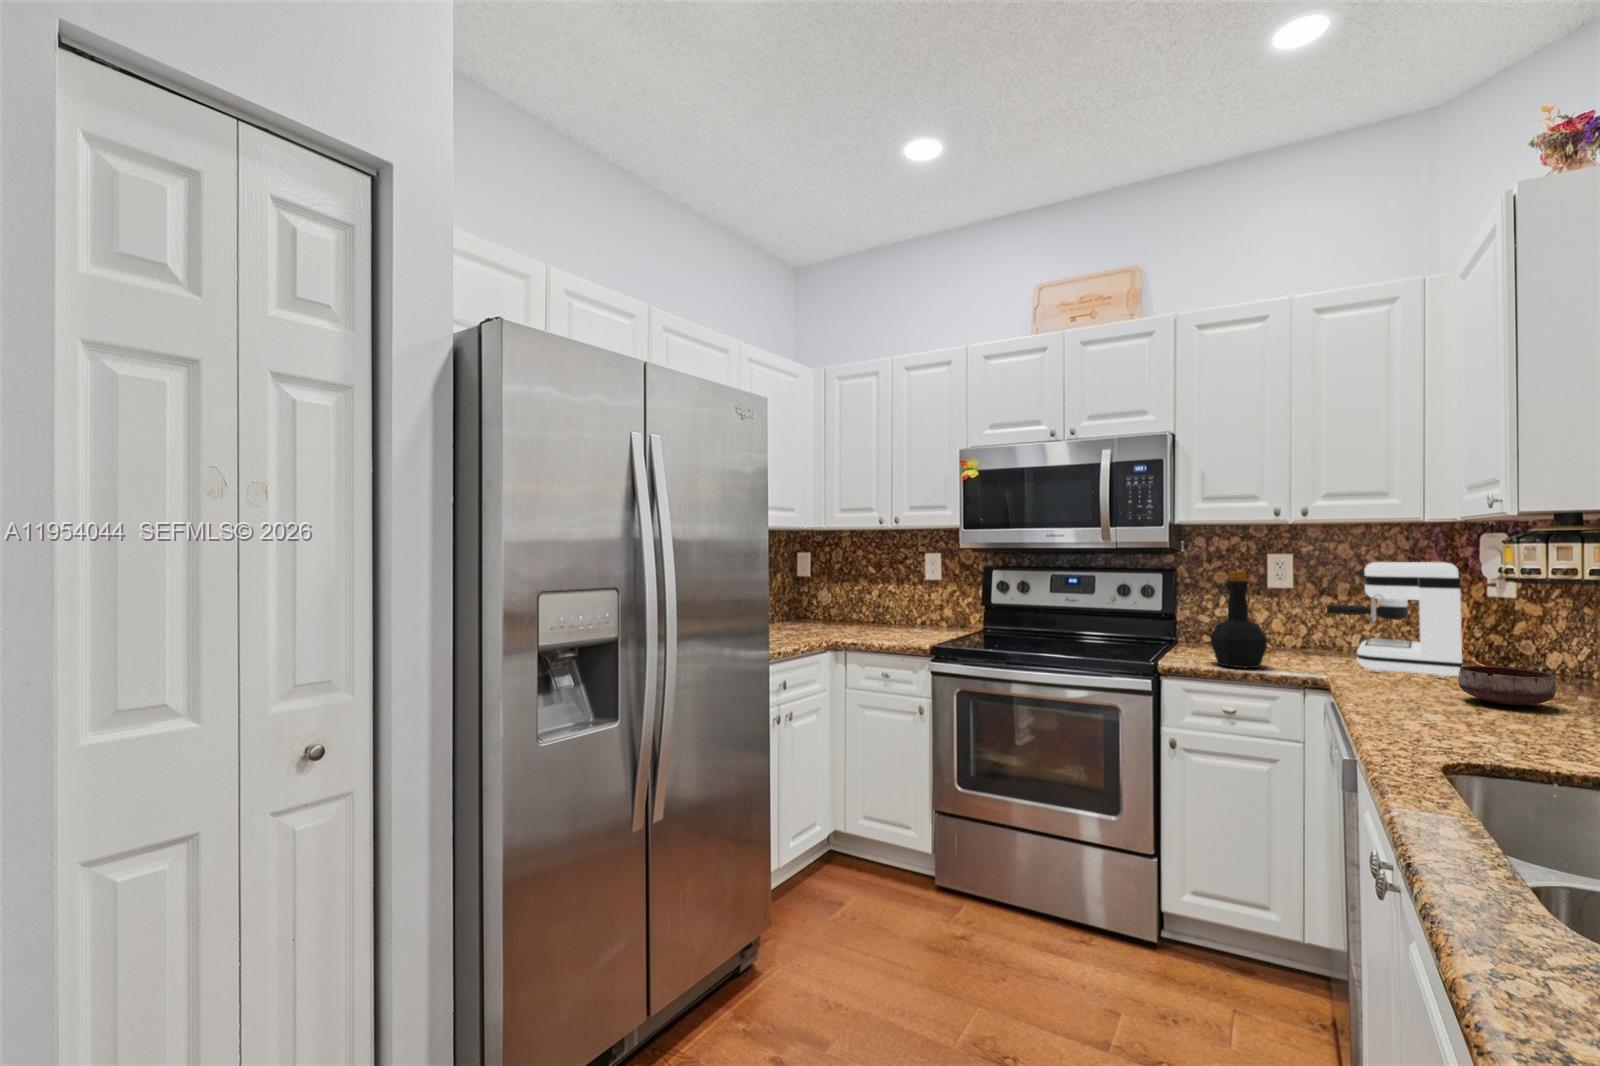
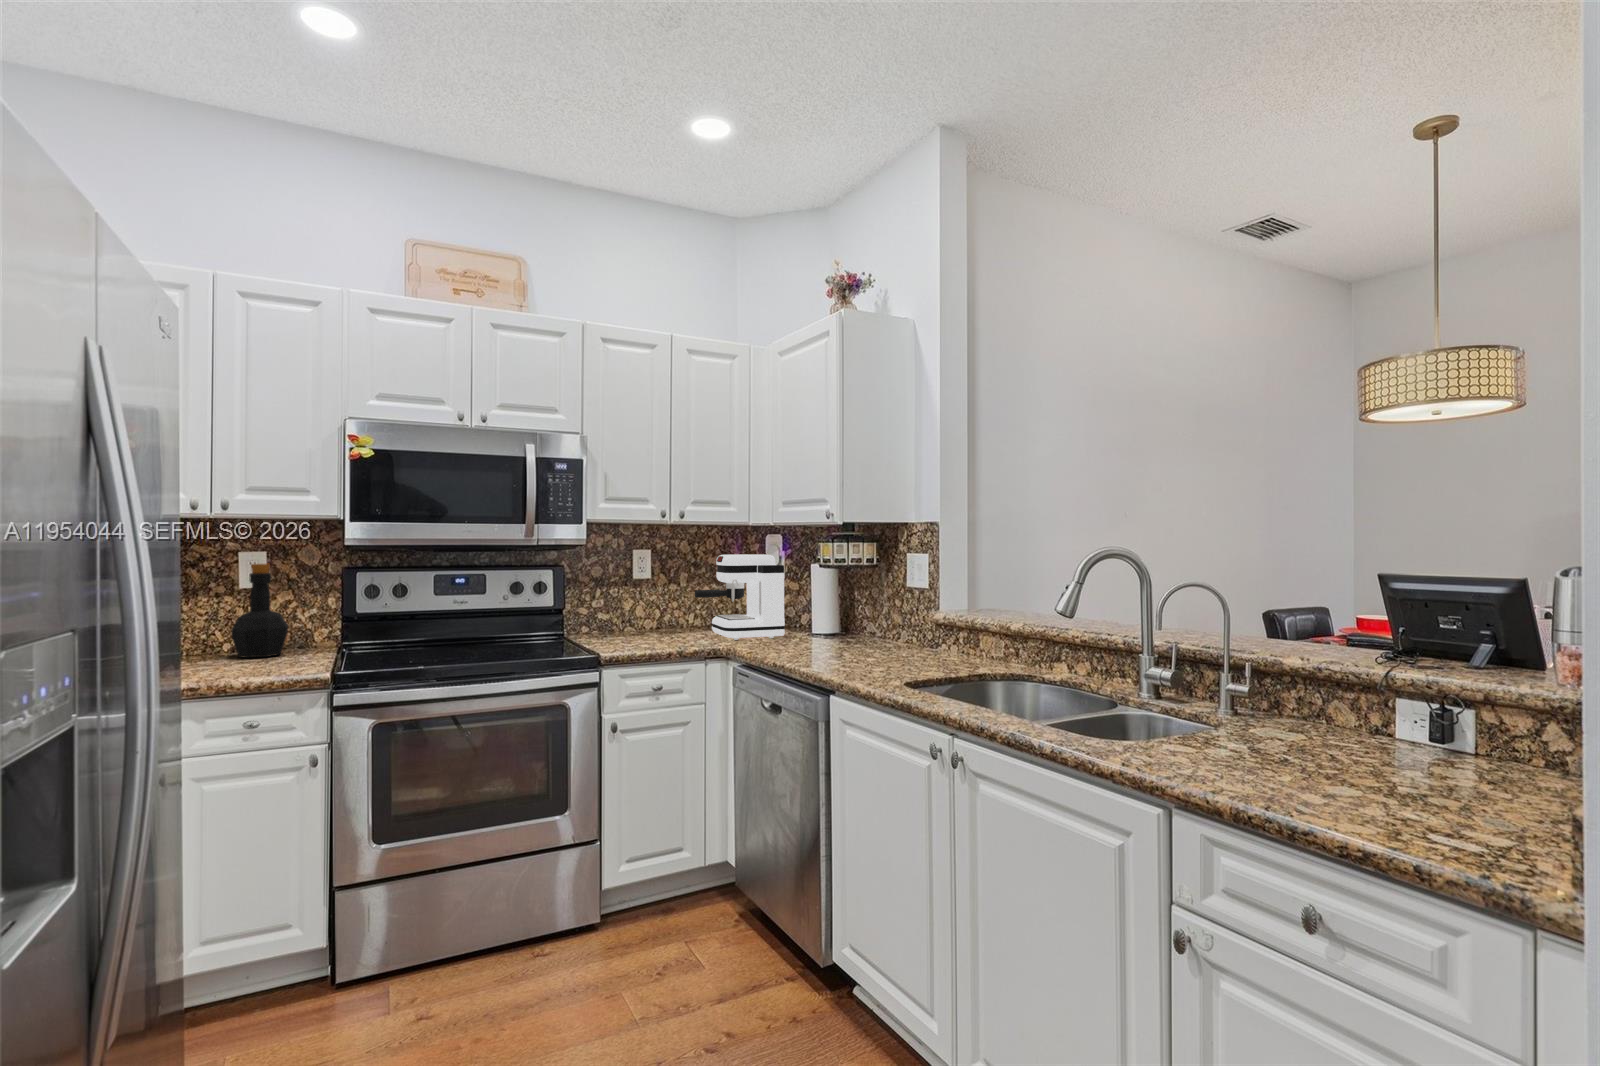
bottle: present [1211,571,1267,669] -> present [231,564,288,658]
bowl: present [1458,666,1556,705] -> none [808,624,856,649]

